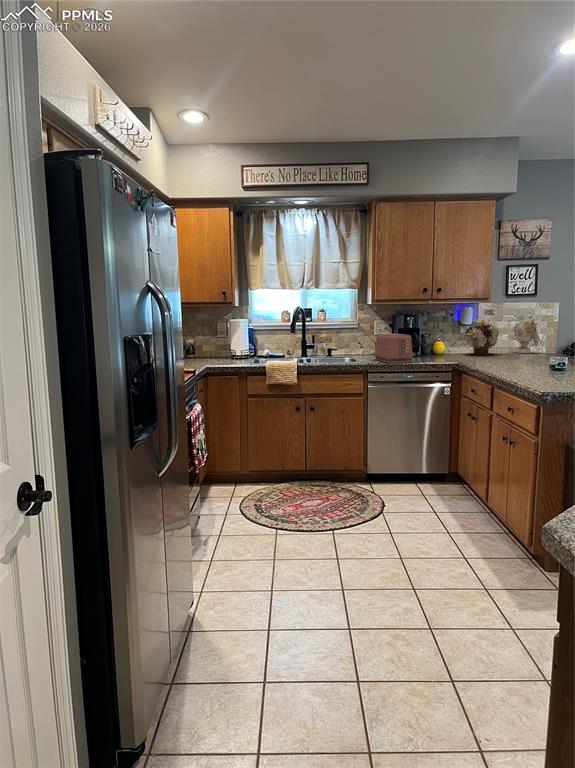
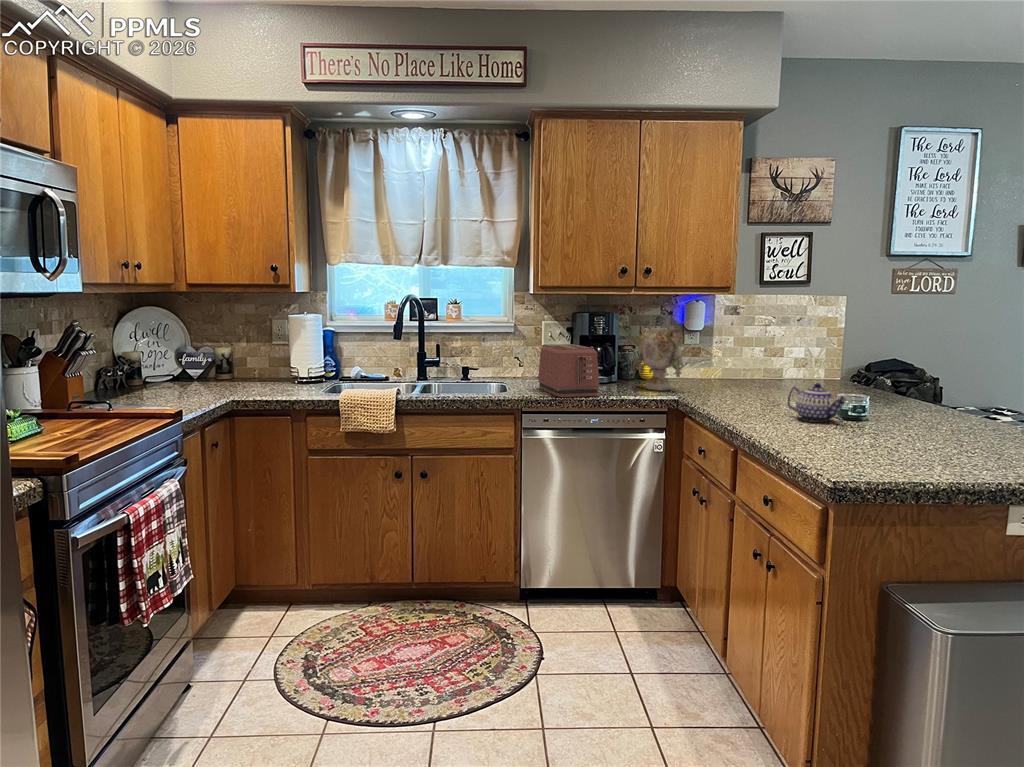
flower arrangement: present [465,319,499,355] -> none [691,321,749,382]
vase: present [512,319,540,353] -> present [635,326,683,390]
teapot: none [522,350,555,371] -> present [788,383,846,422]

